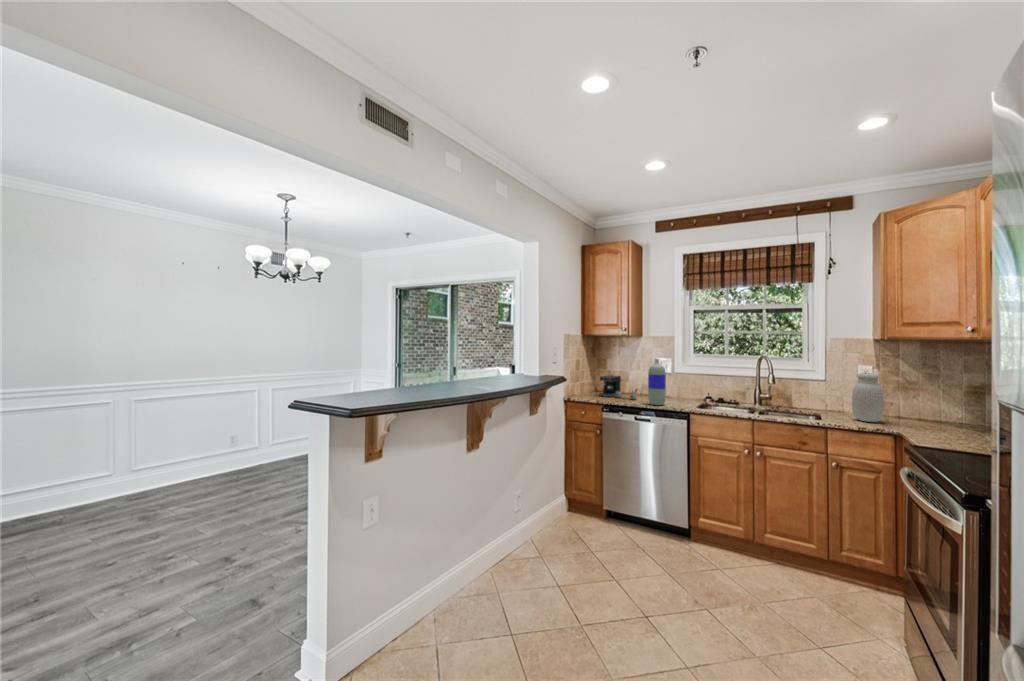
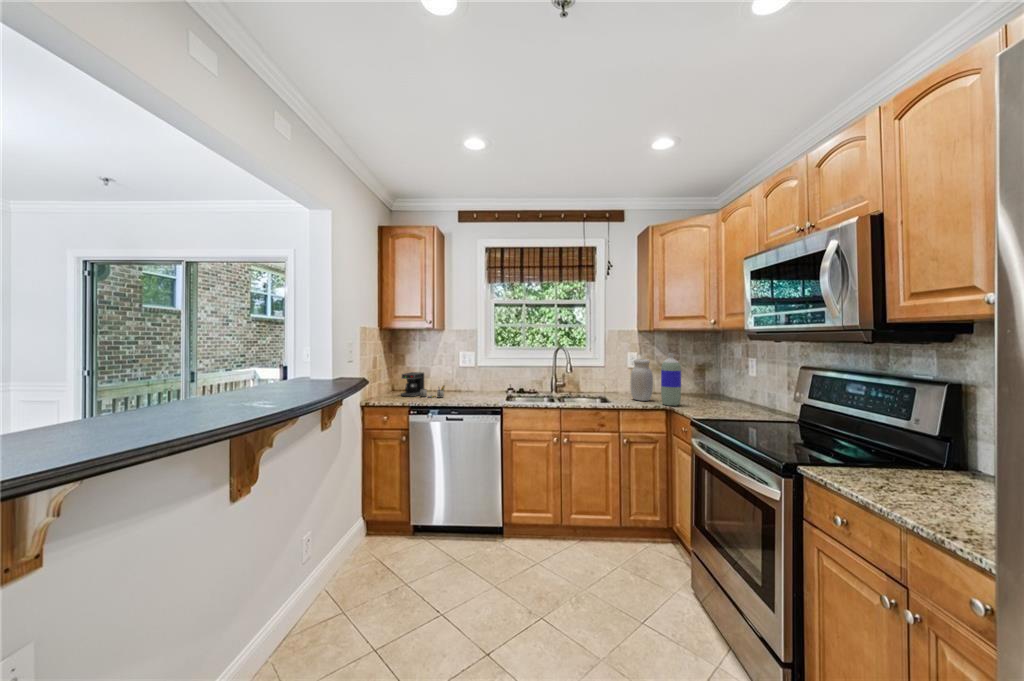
bottle: present [648,359,666,405] -> present [661,353,681,406]

